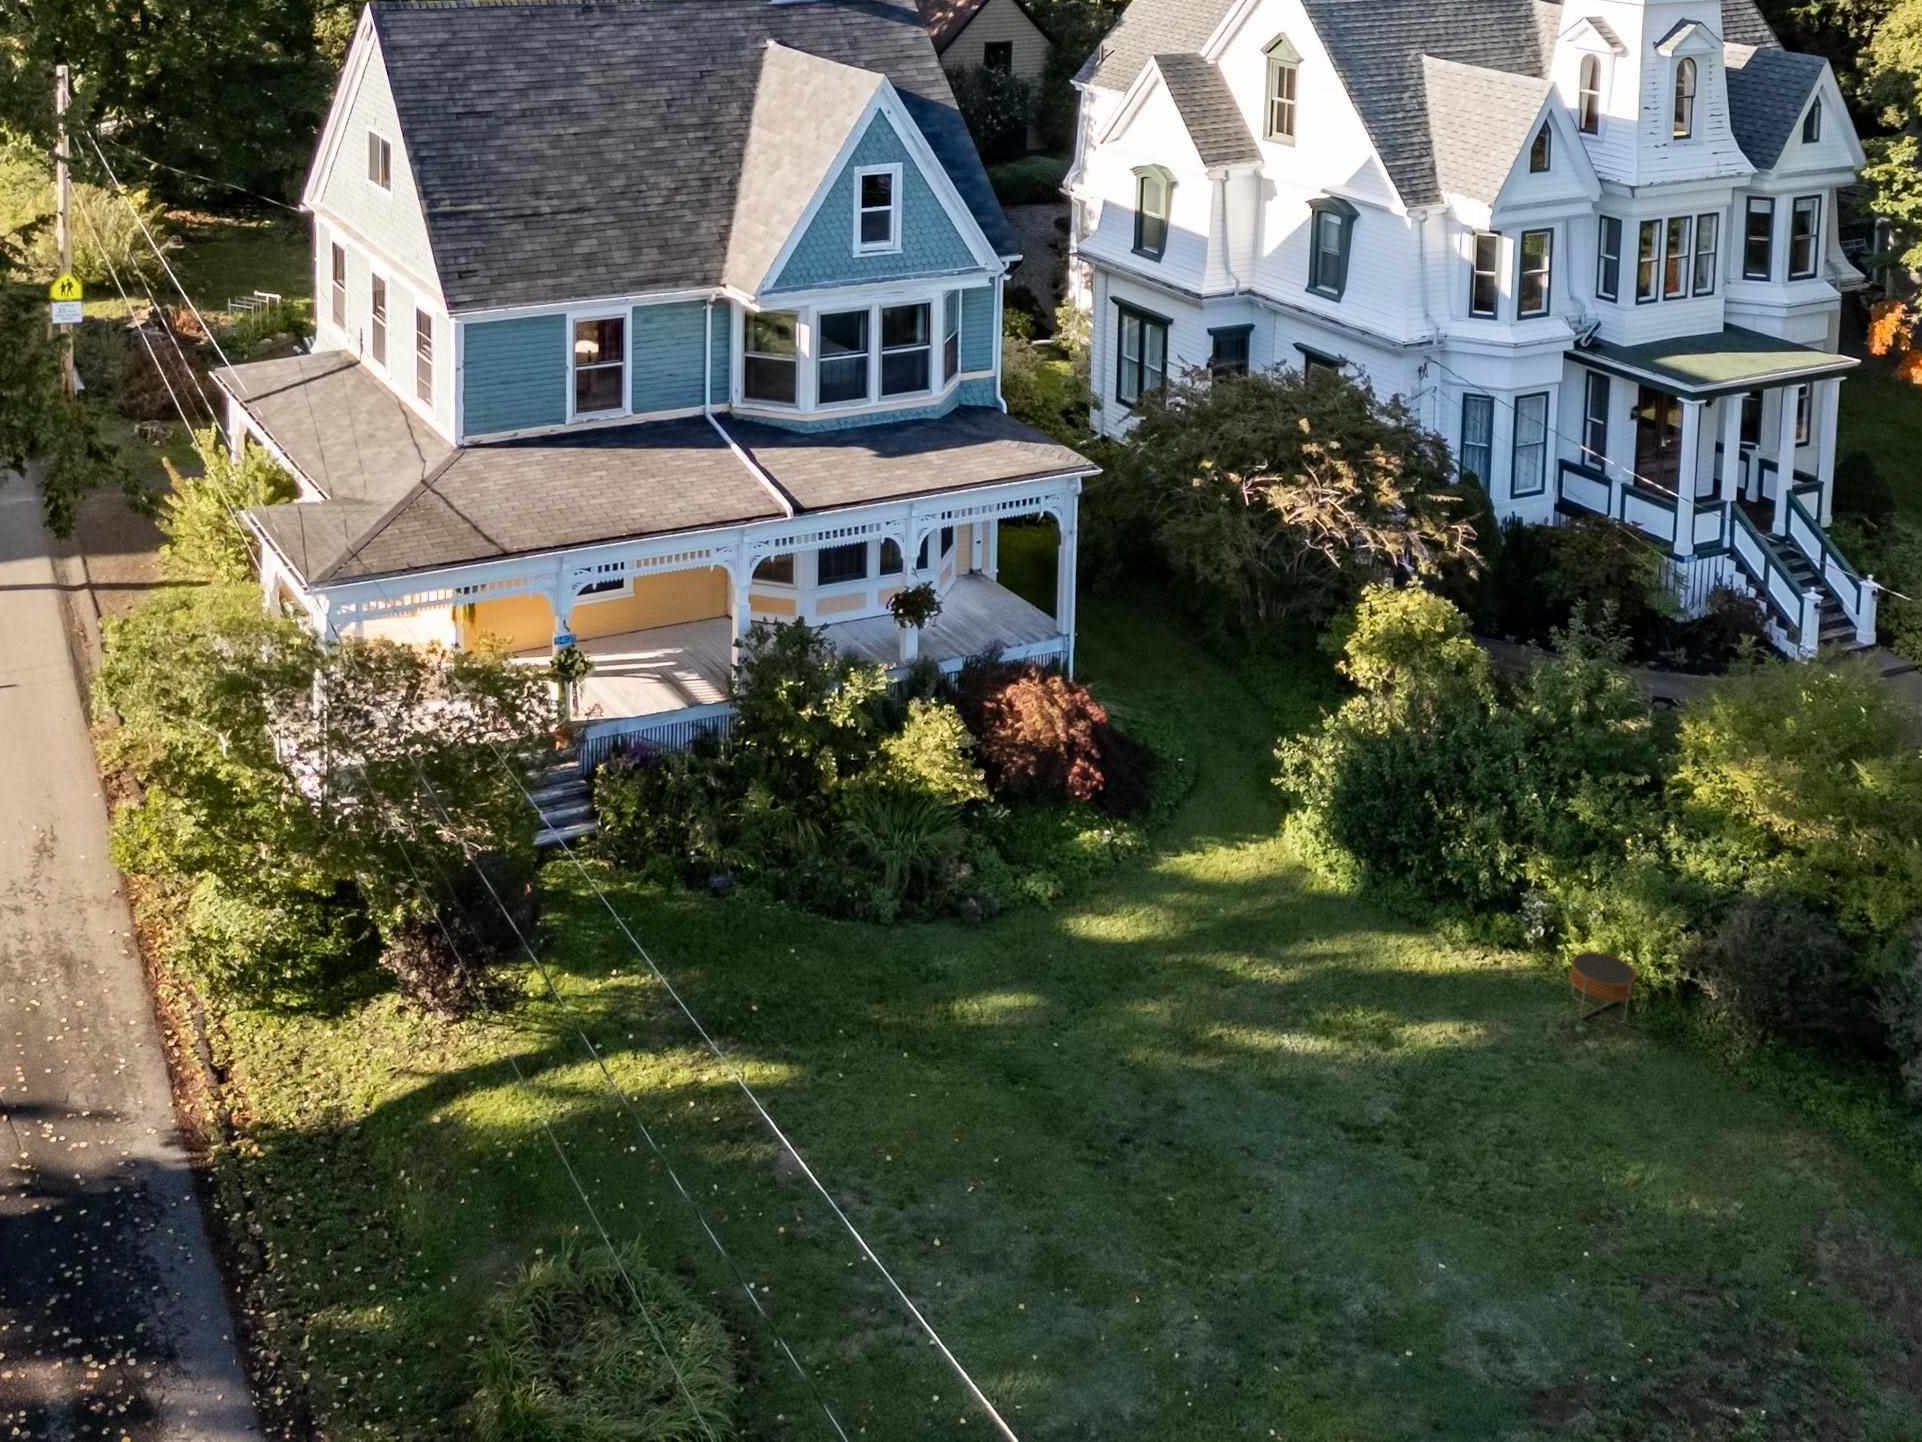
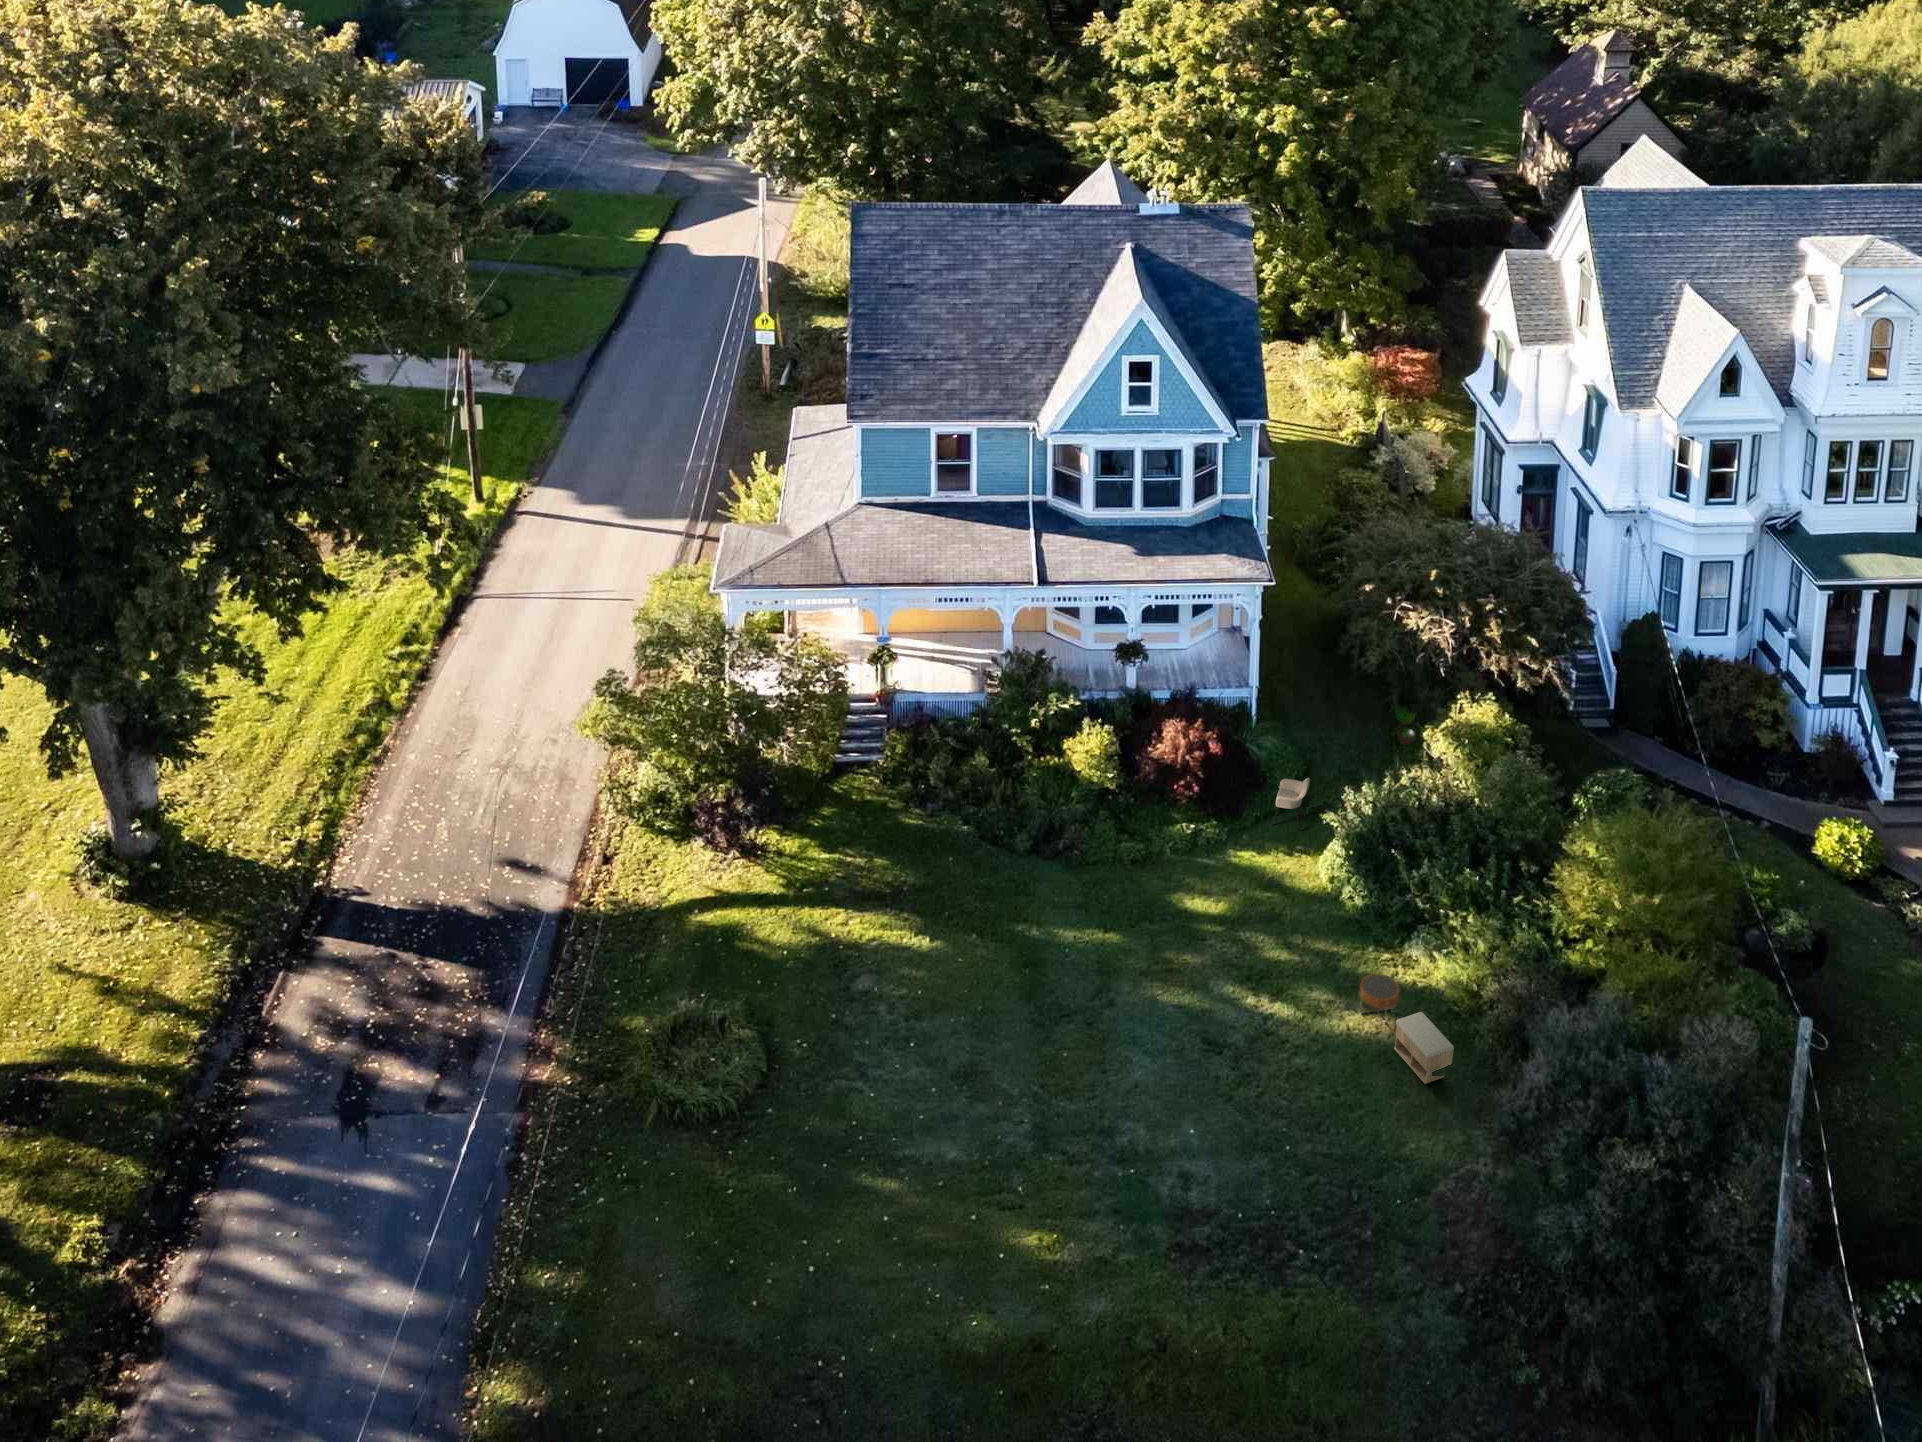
potted tree: none [1282,623,1319,684] -> present [1396,707,1416,745]
armchair: none [1221,724,1288,808] -> present [1271,778,1310,831]
storage bench: none [1672,985,1784,1089] -> present [1394,1012,1454,1084]

